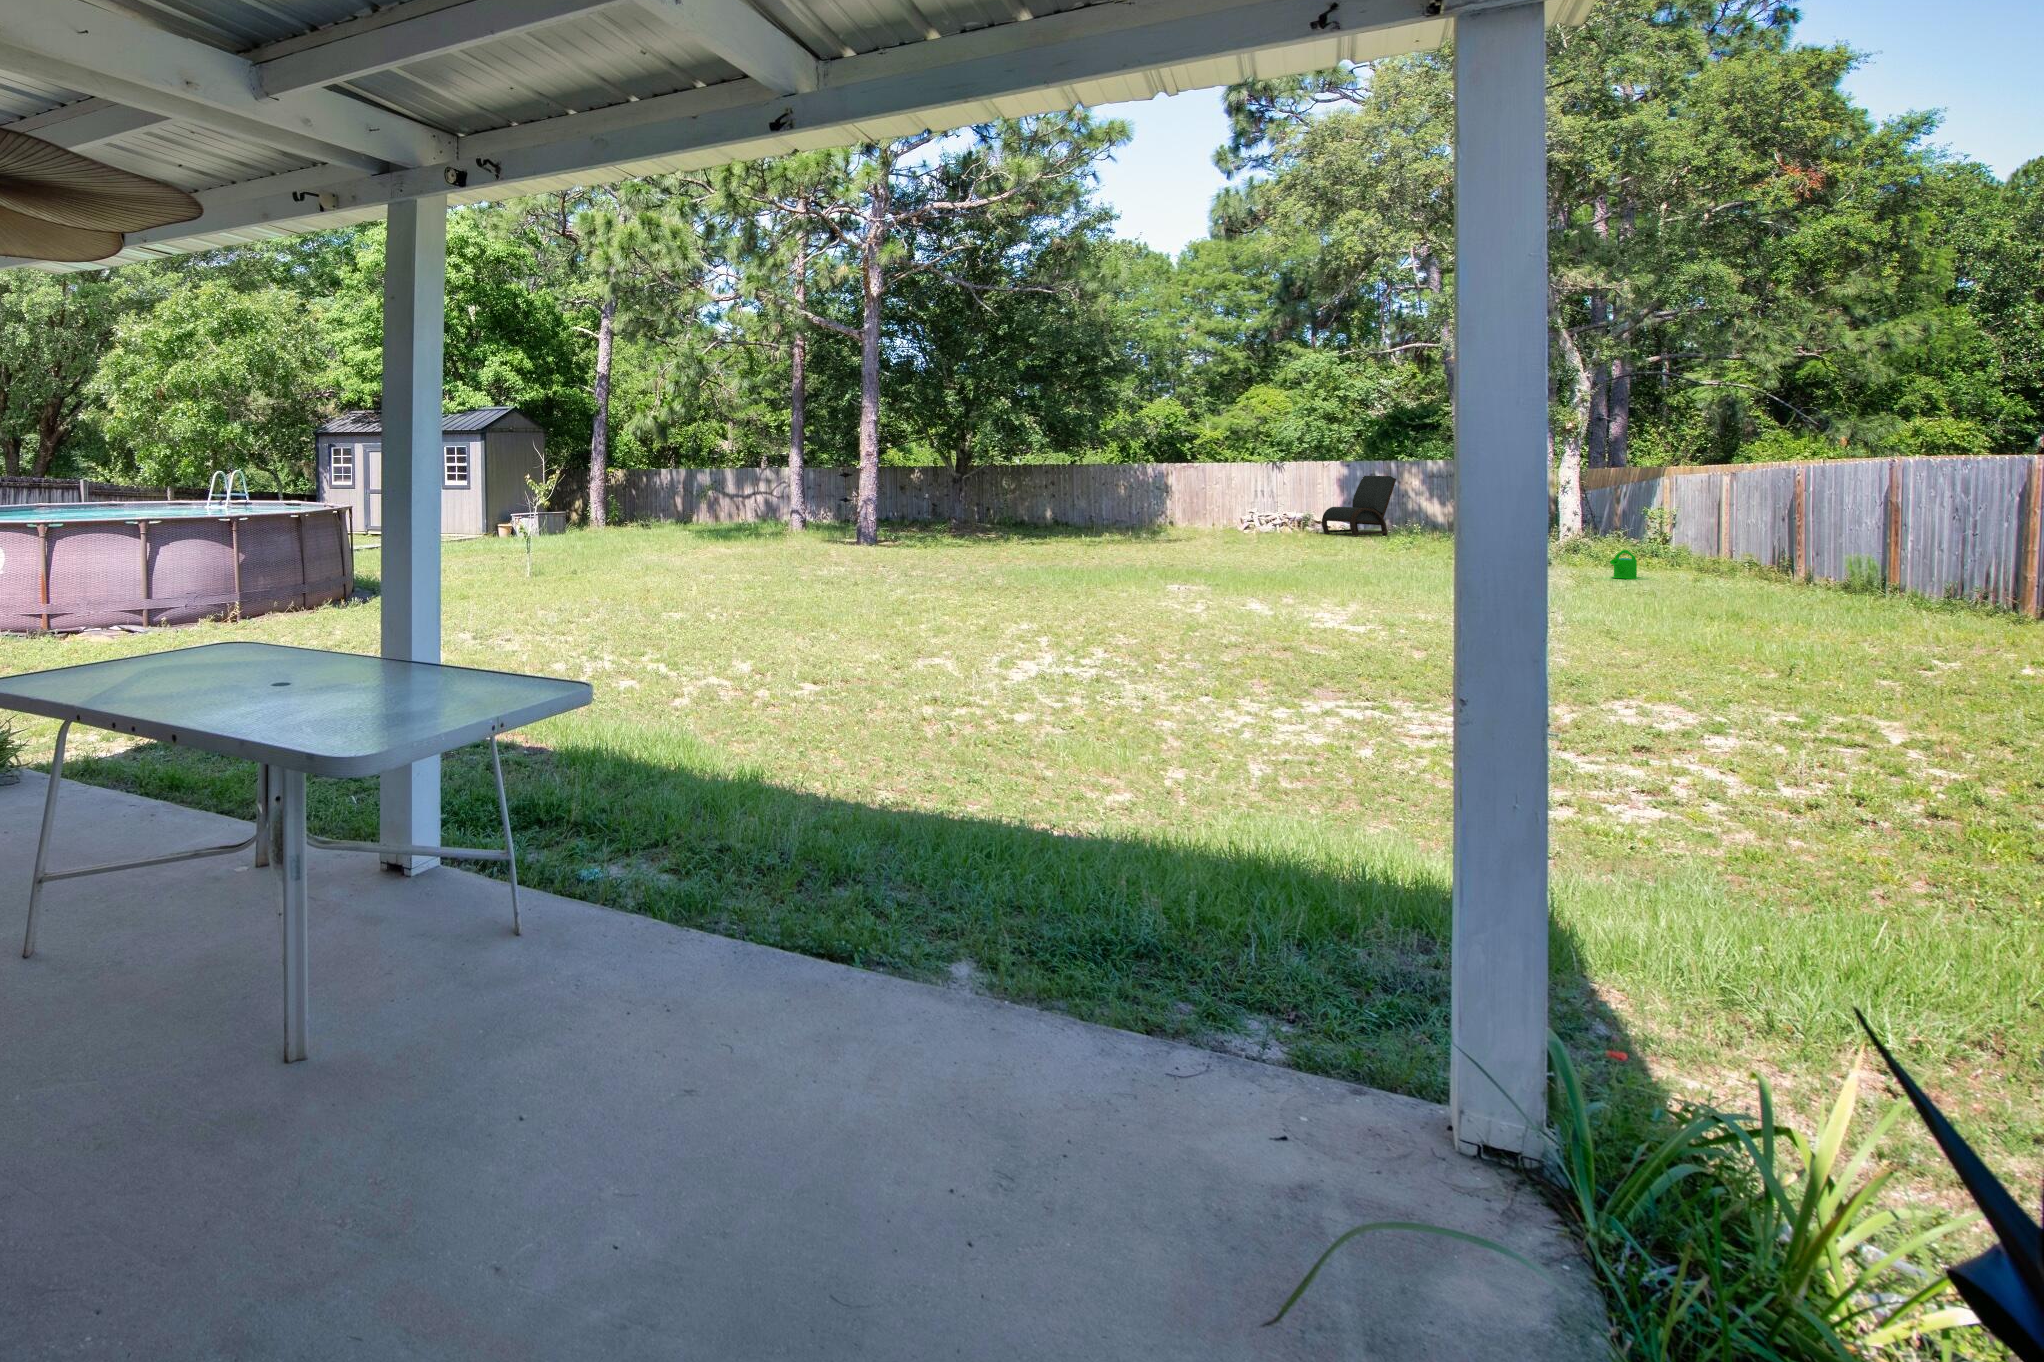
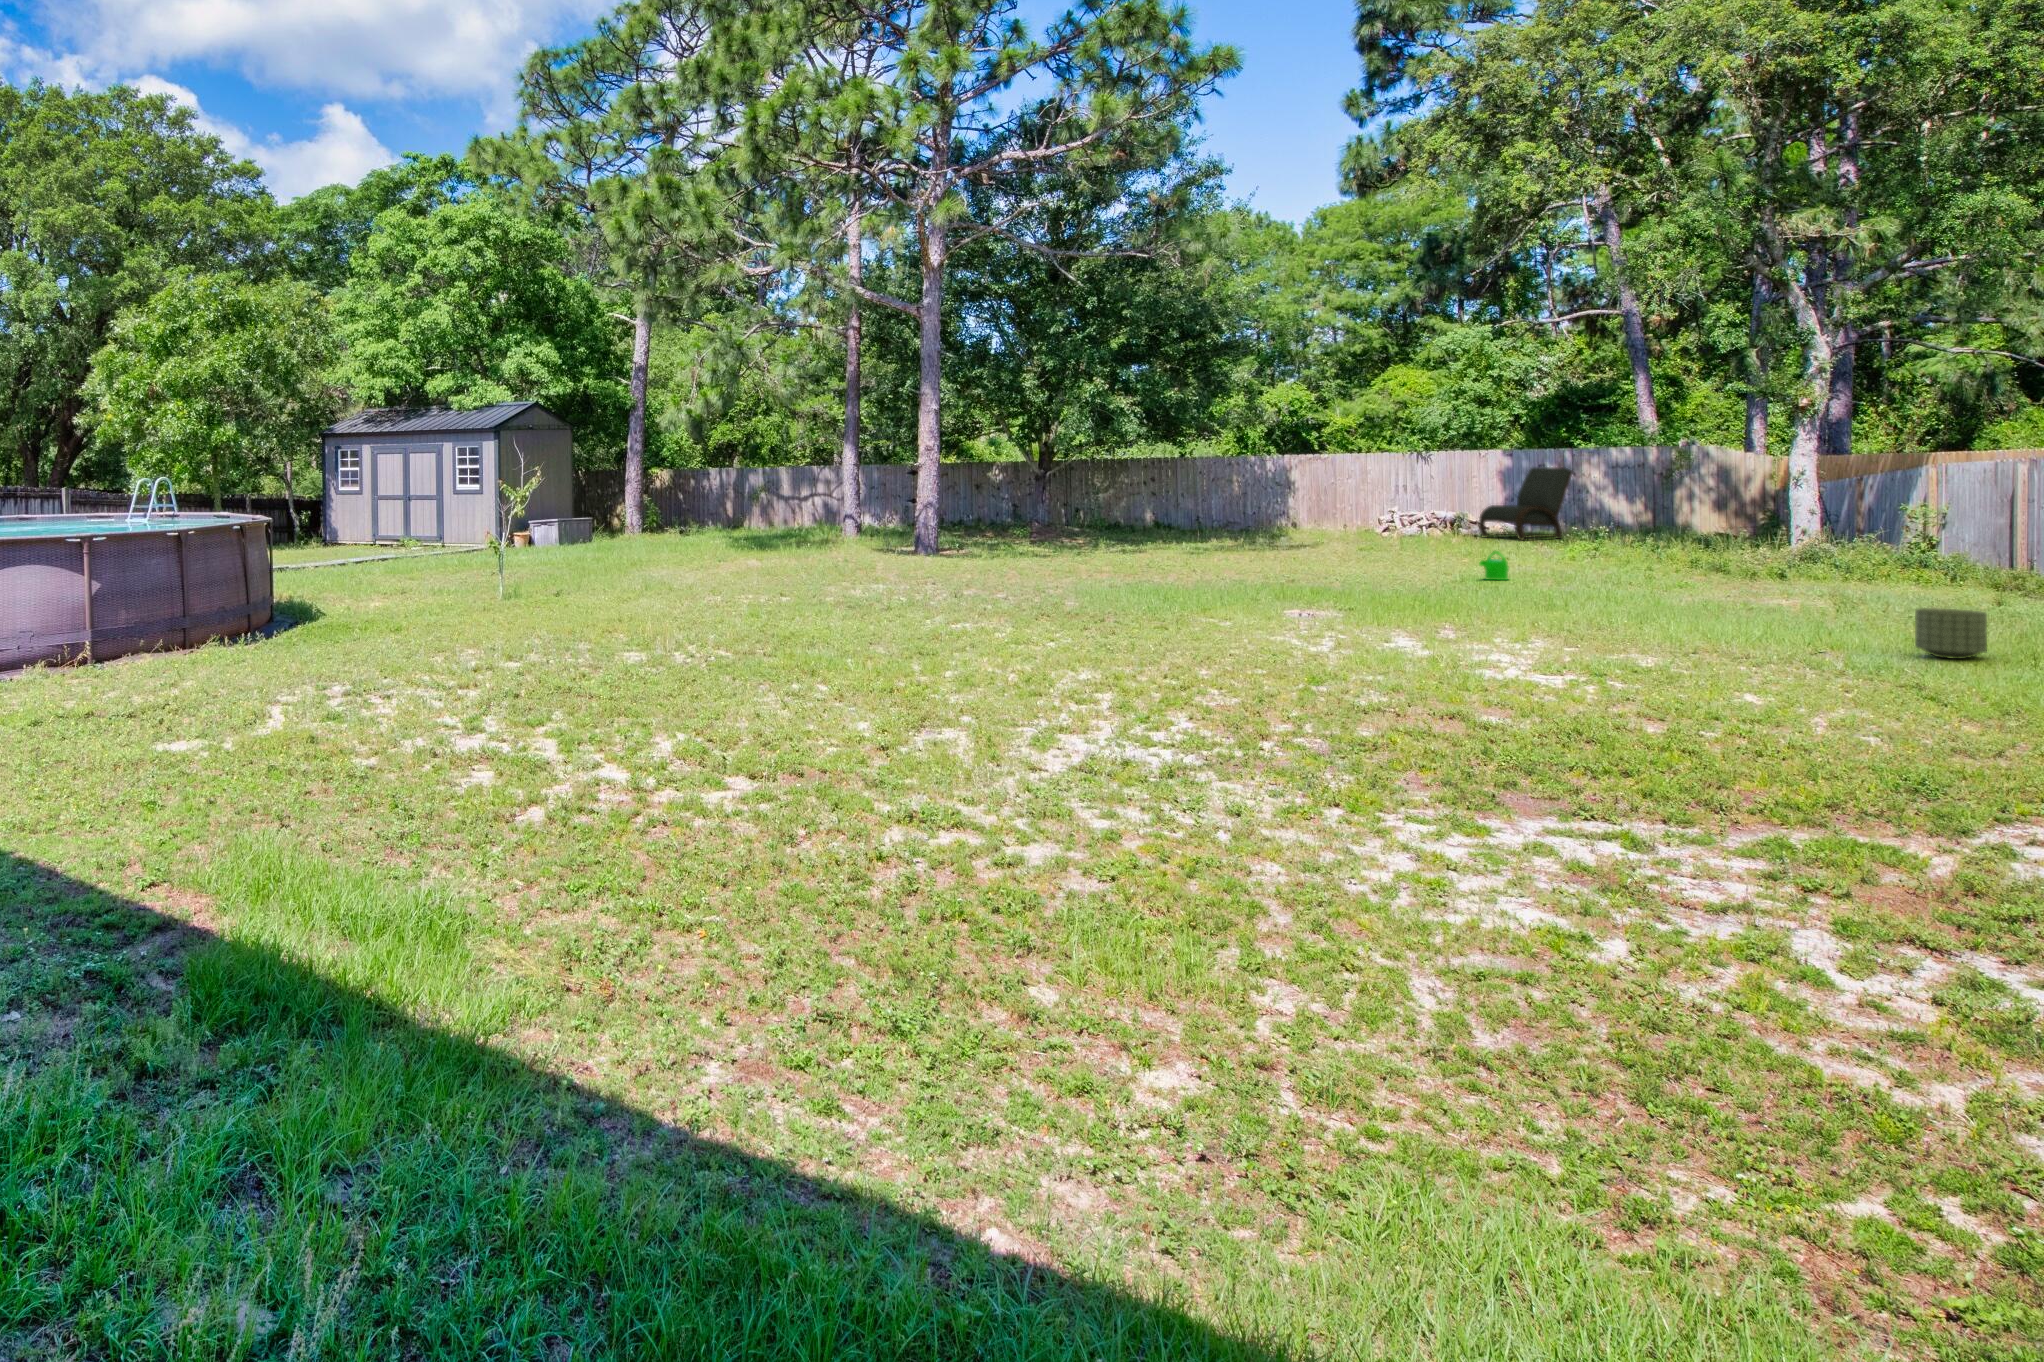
watering can: present [1610,550,1638,579] -> present [1479,551,1509,580]
planter: none [1600,579,1644,614] -> present [1915,608,1987,659]

